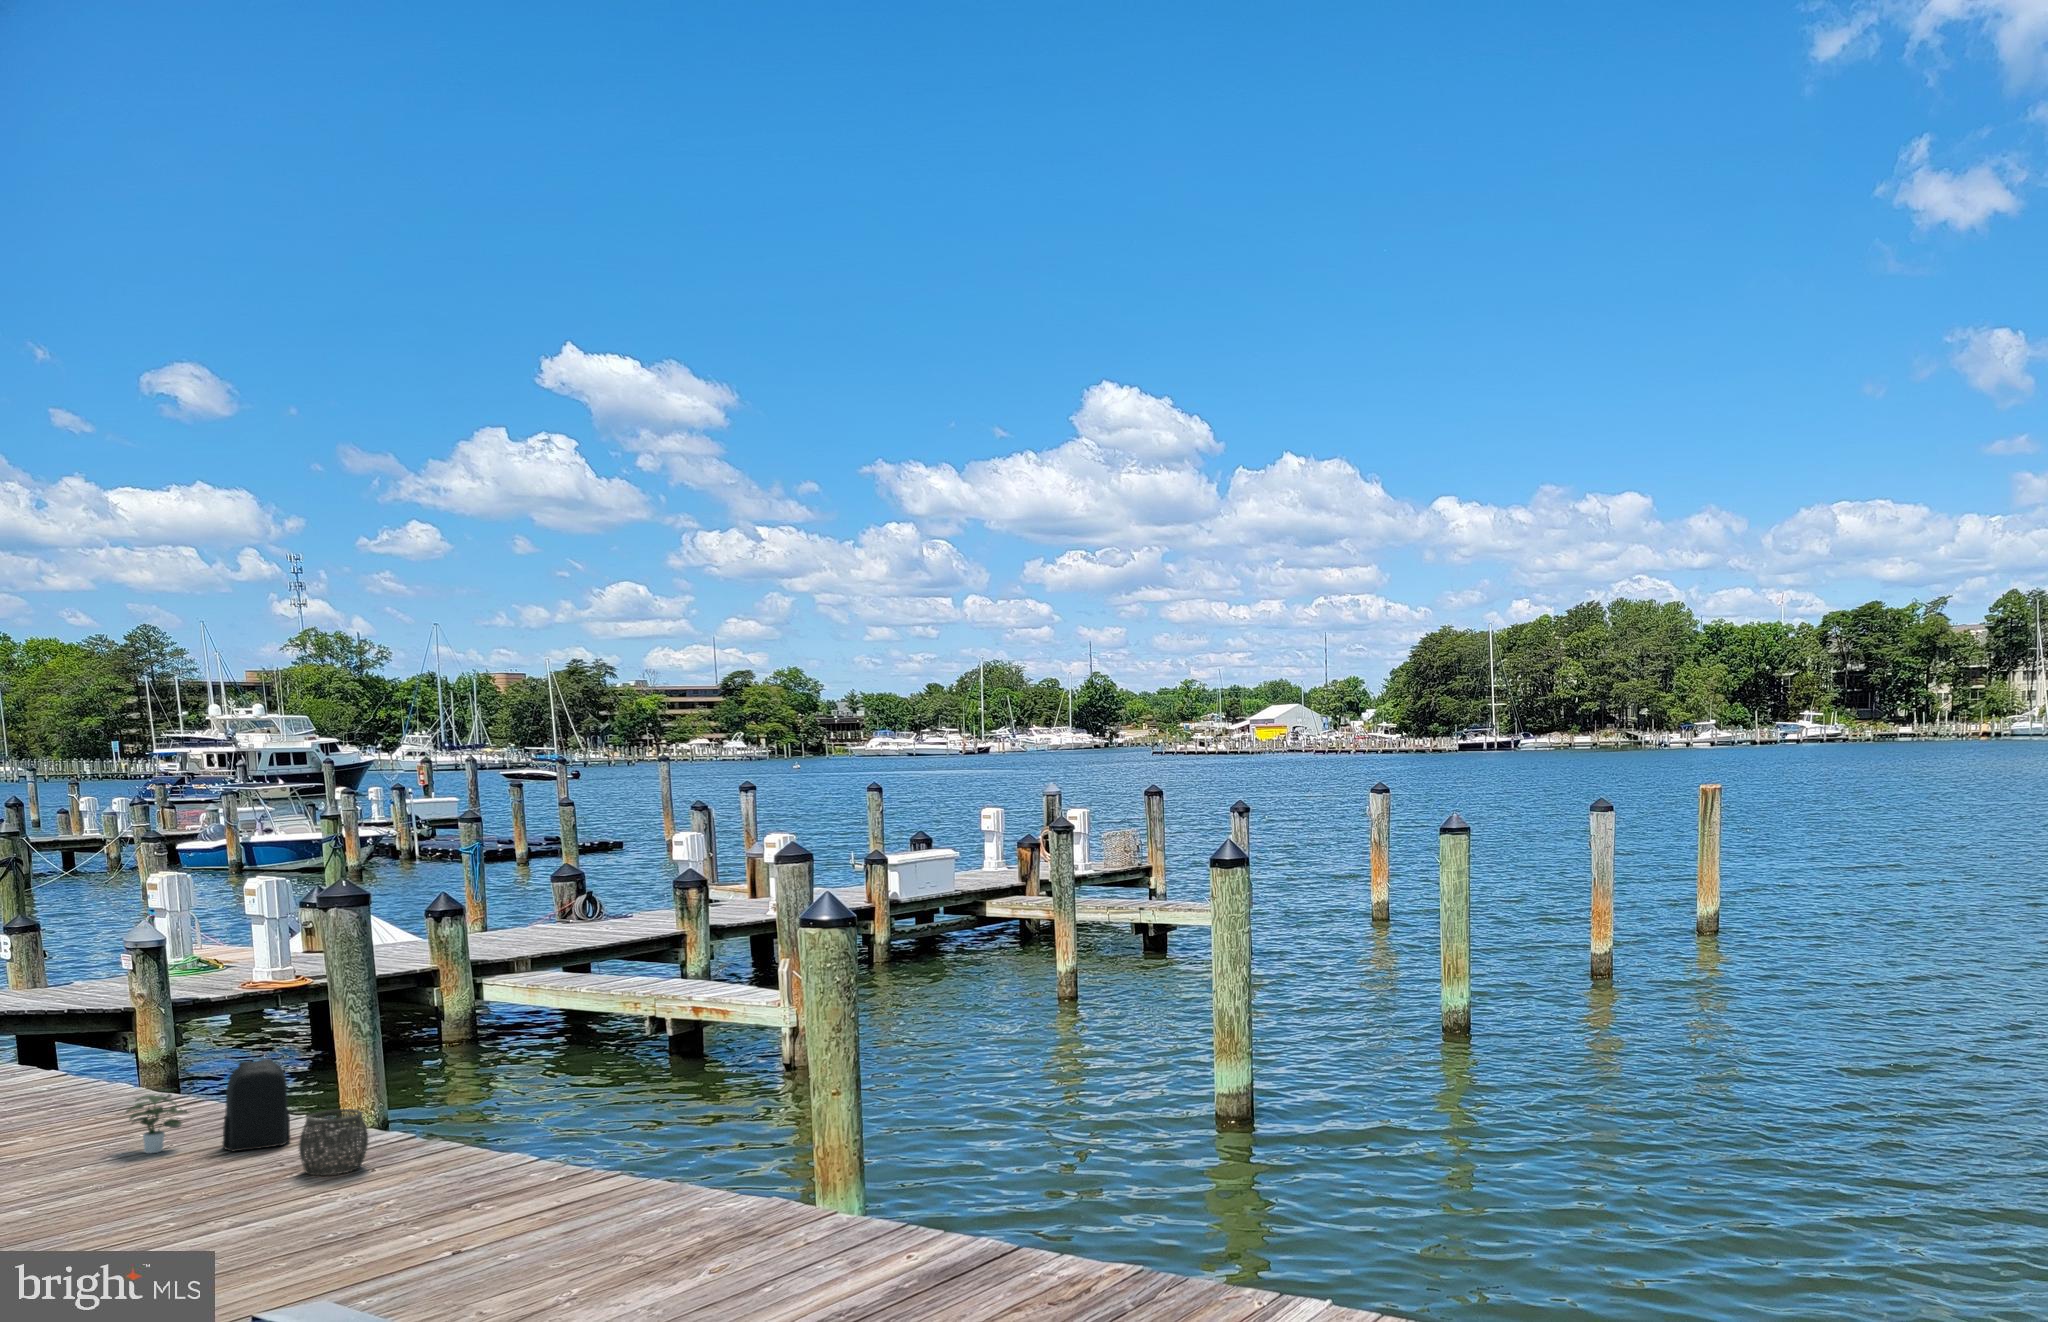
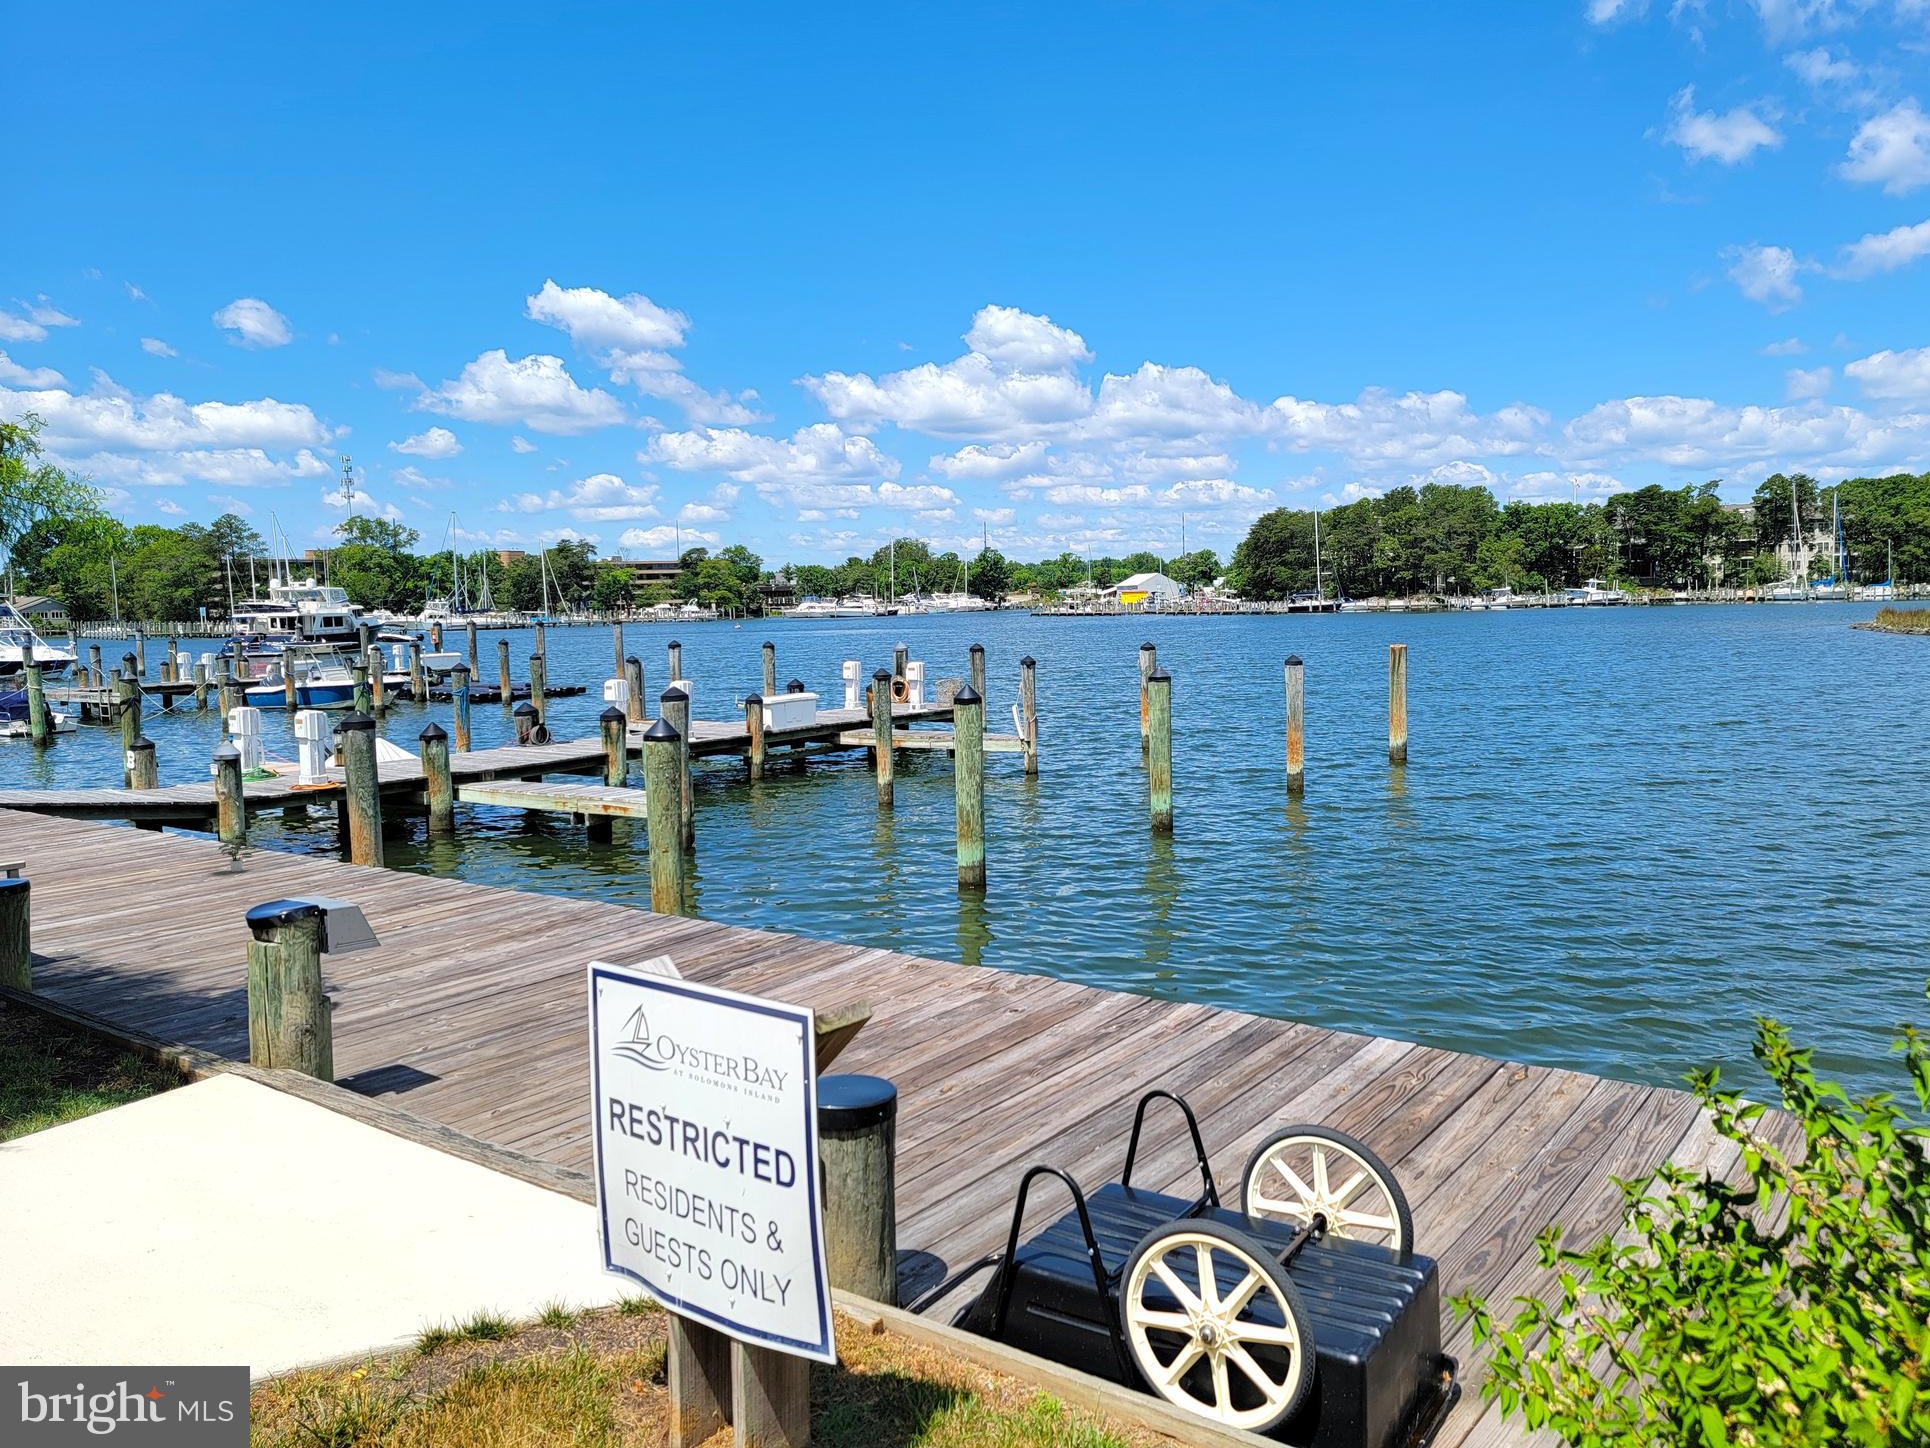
backpack: present [222,1059,291,1152] -> none [277,818,318,871]
woven basket: present [299,1109,368,1176] -> none [320,845,361,881]

